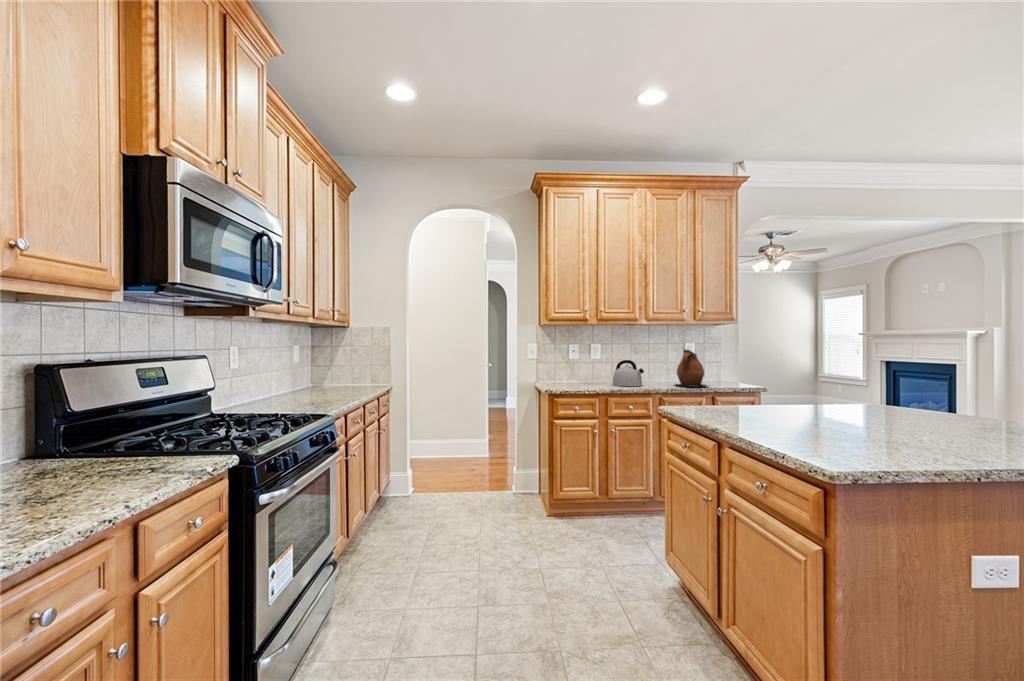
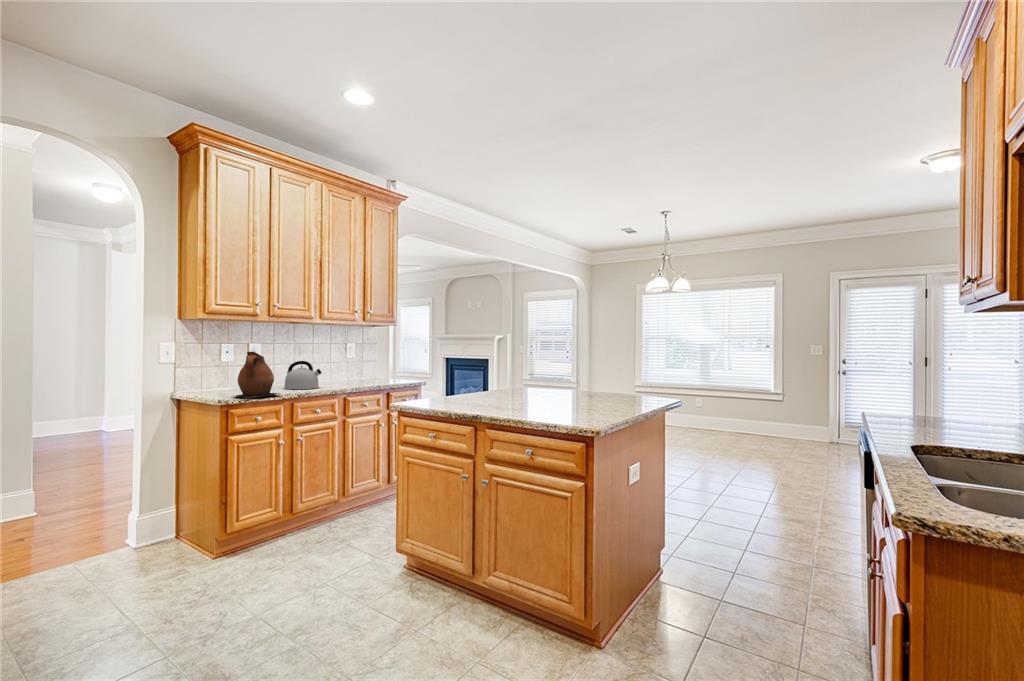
ceramic pitcher: present [676,350,707,386] -> present [236,352,280,397]

